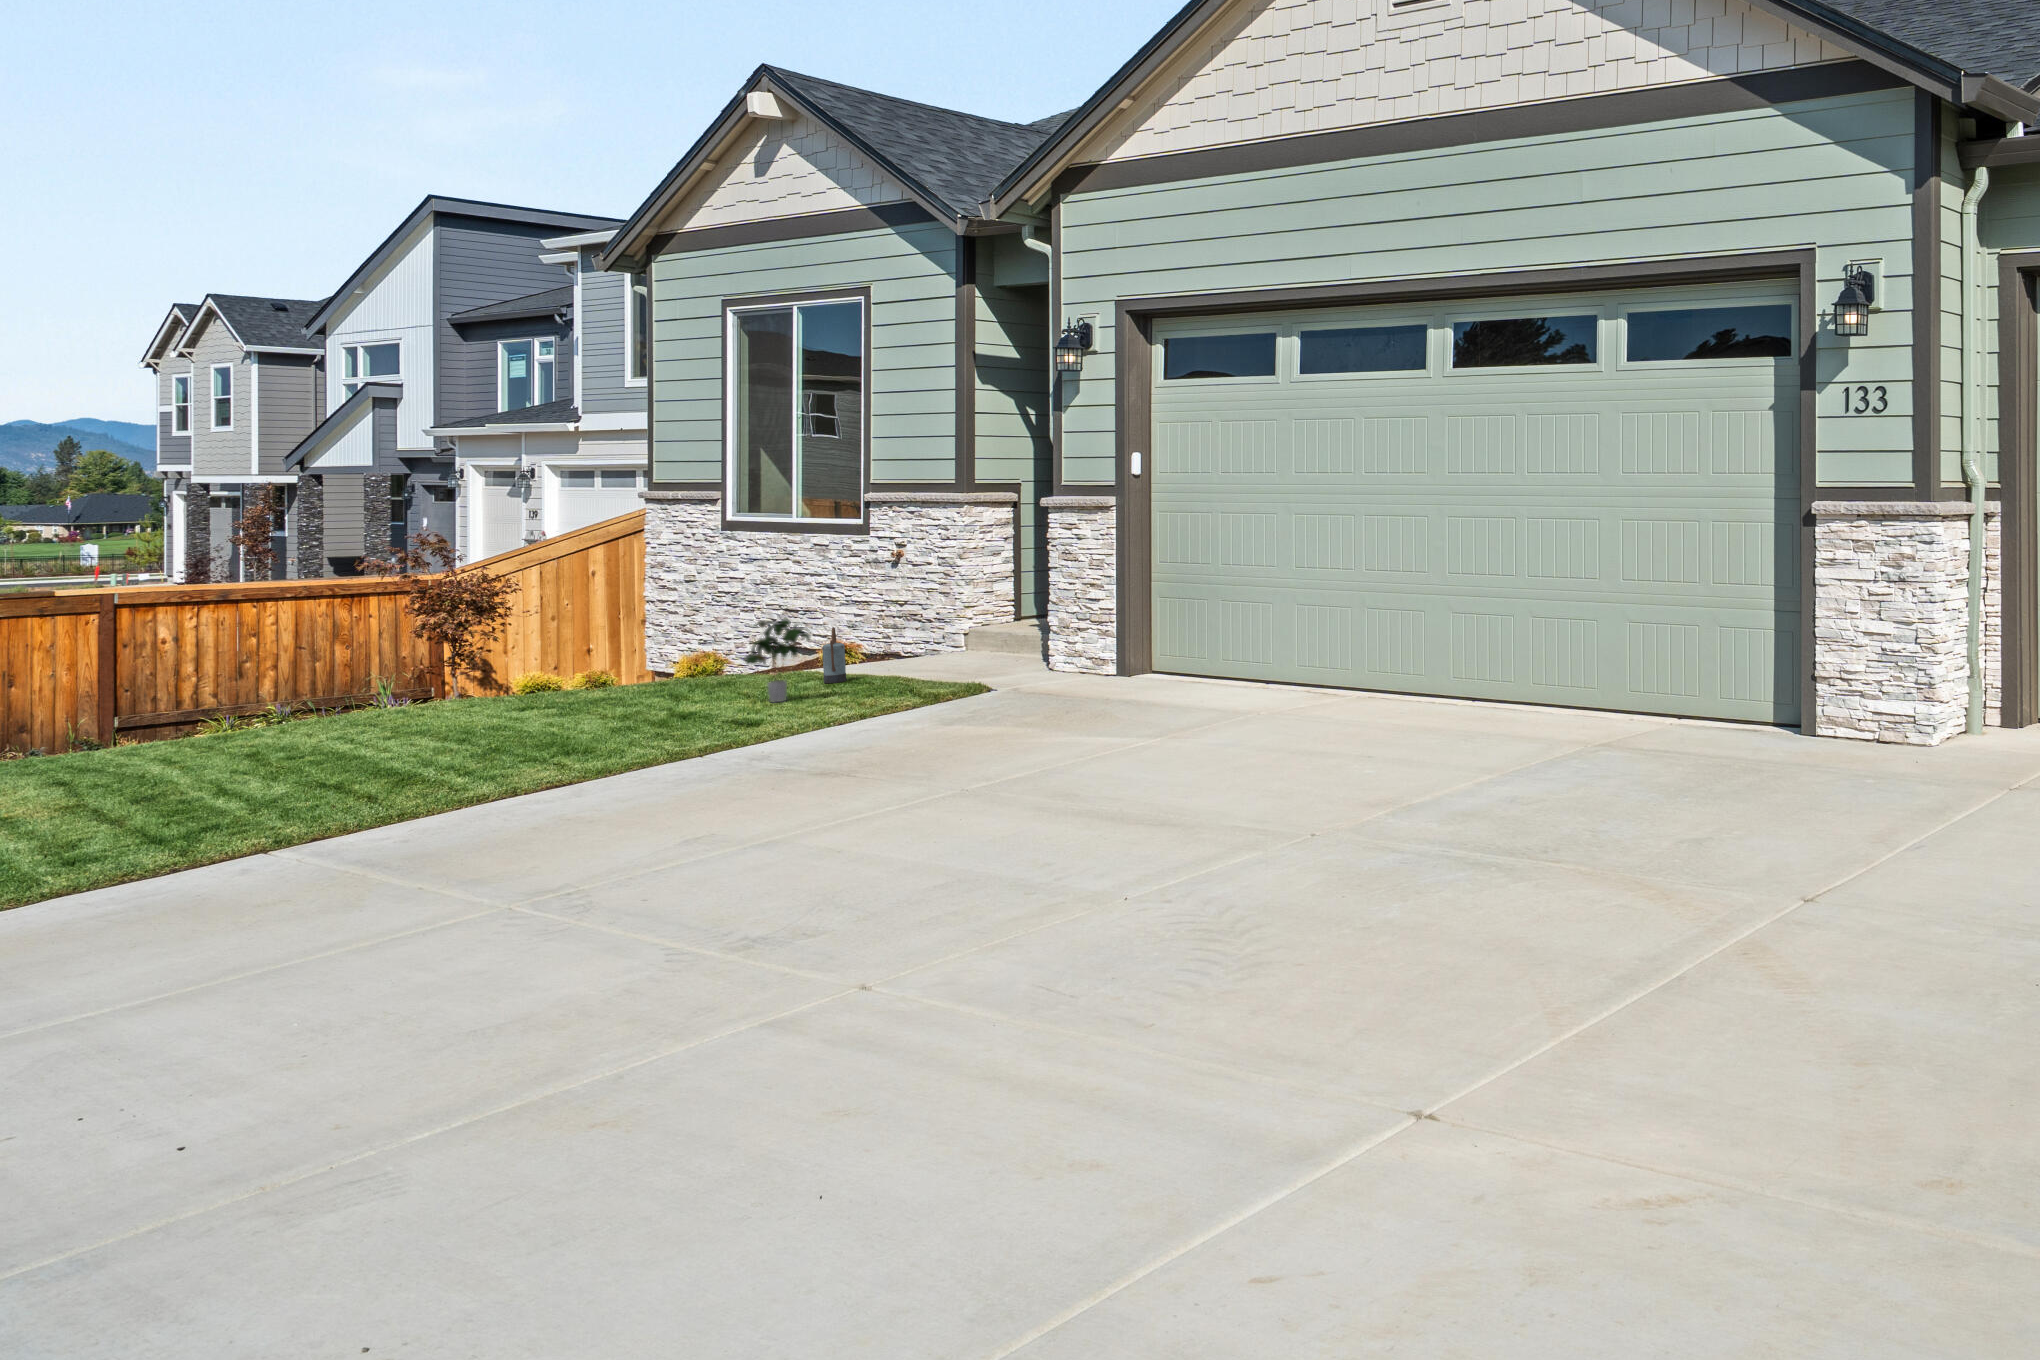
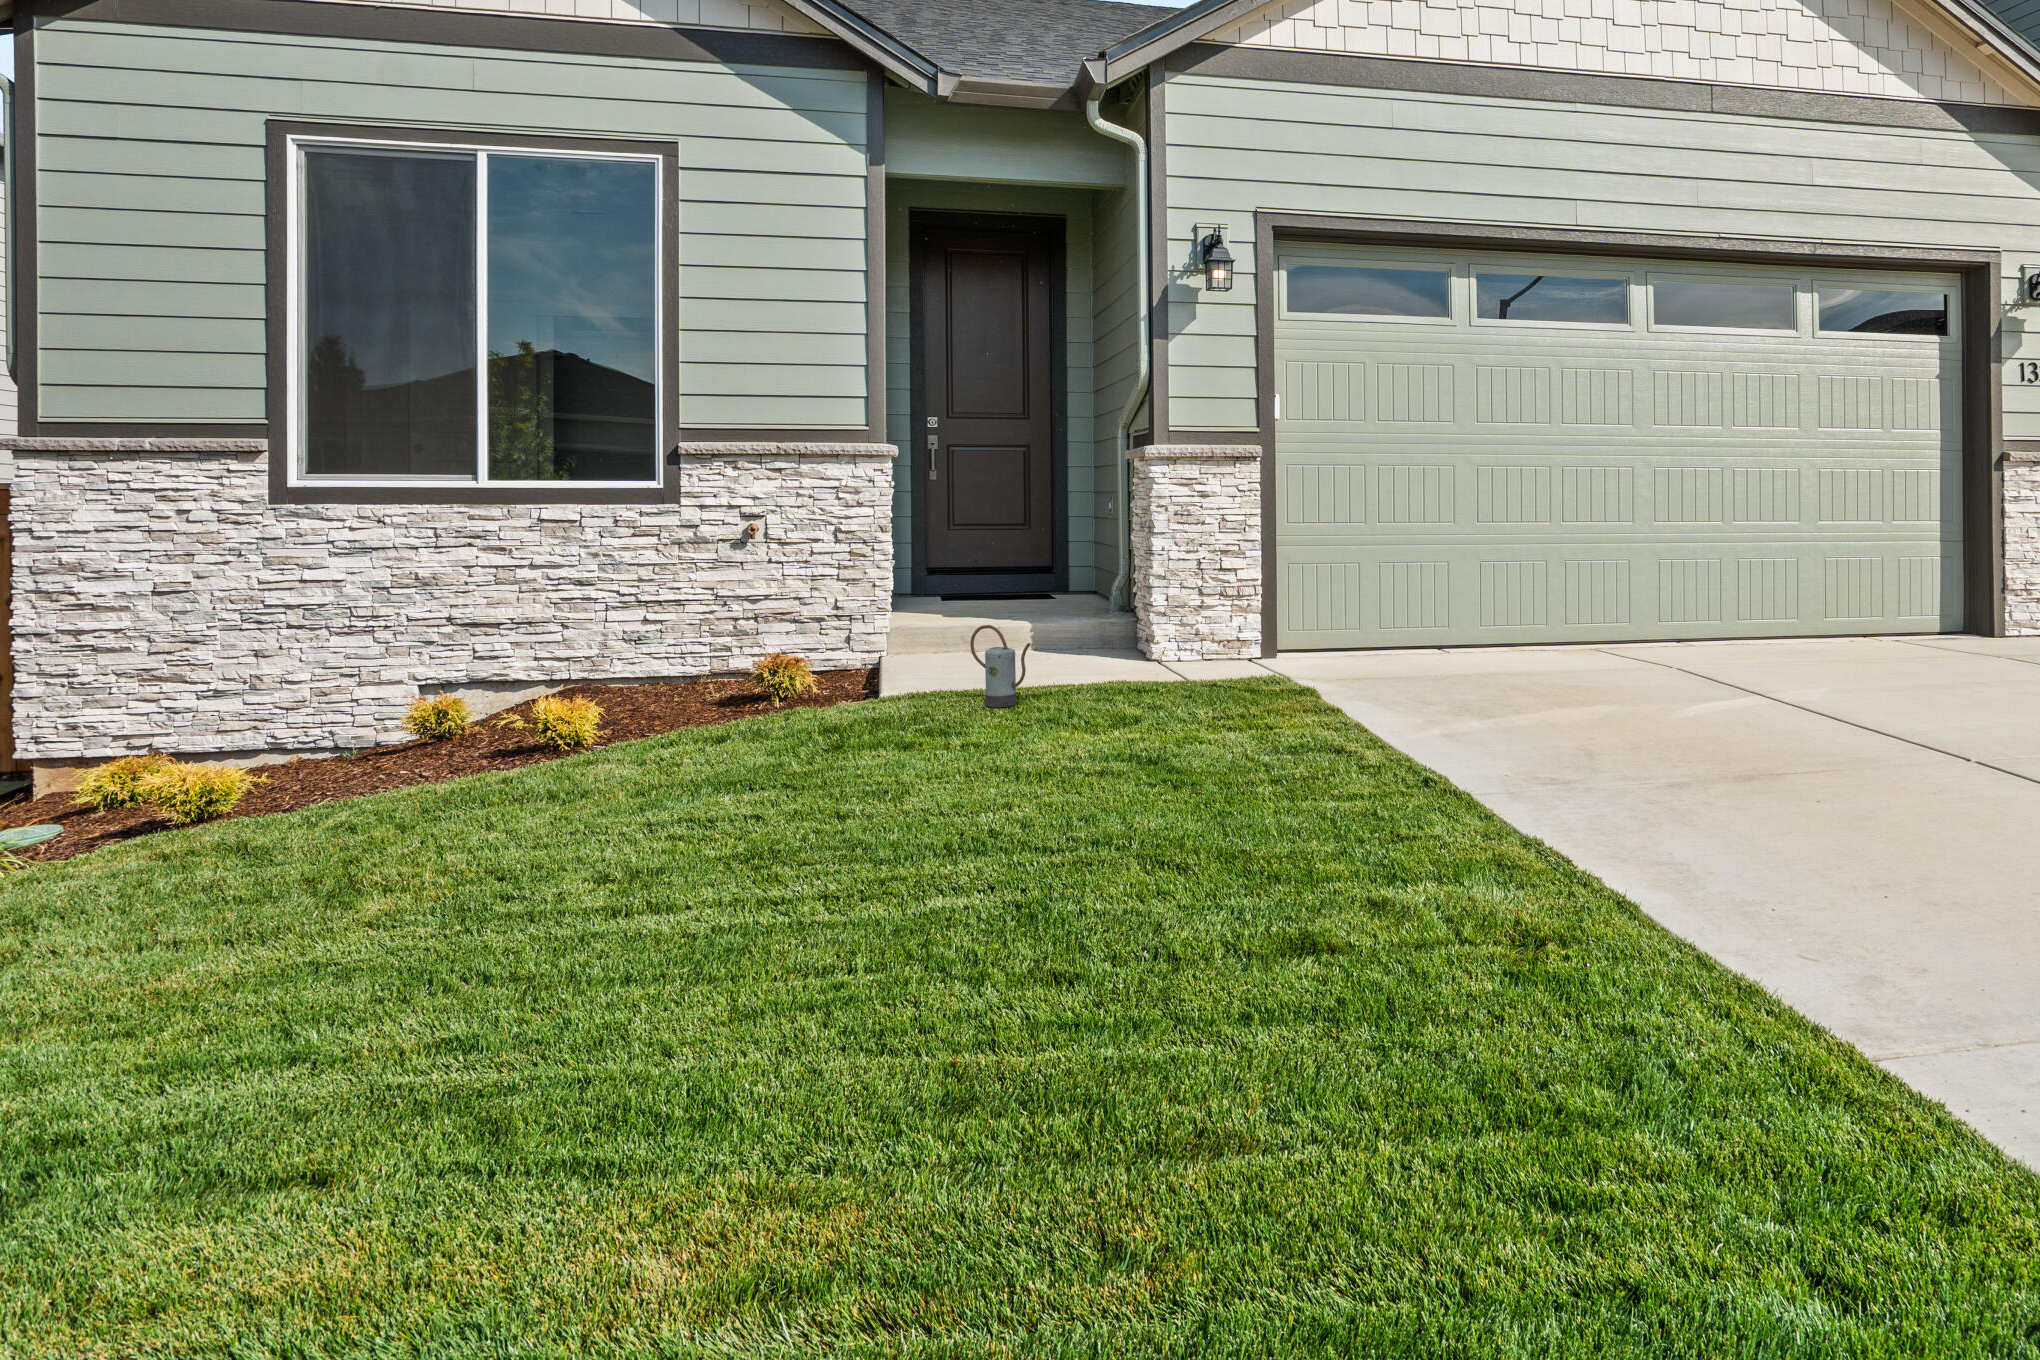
potted plant: present [744,619,810,702] -> none [1039,607,1142,733]

